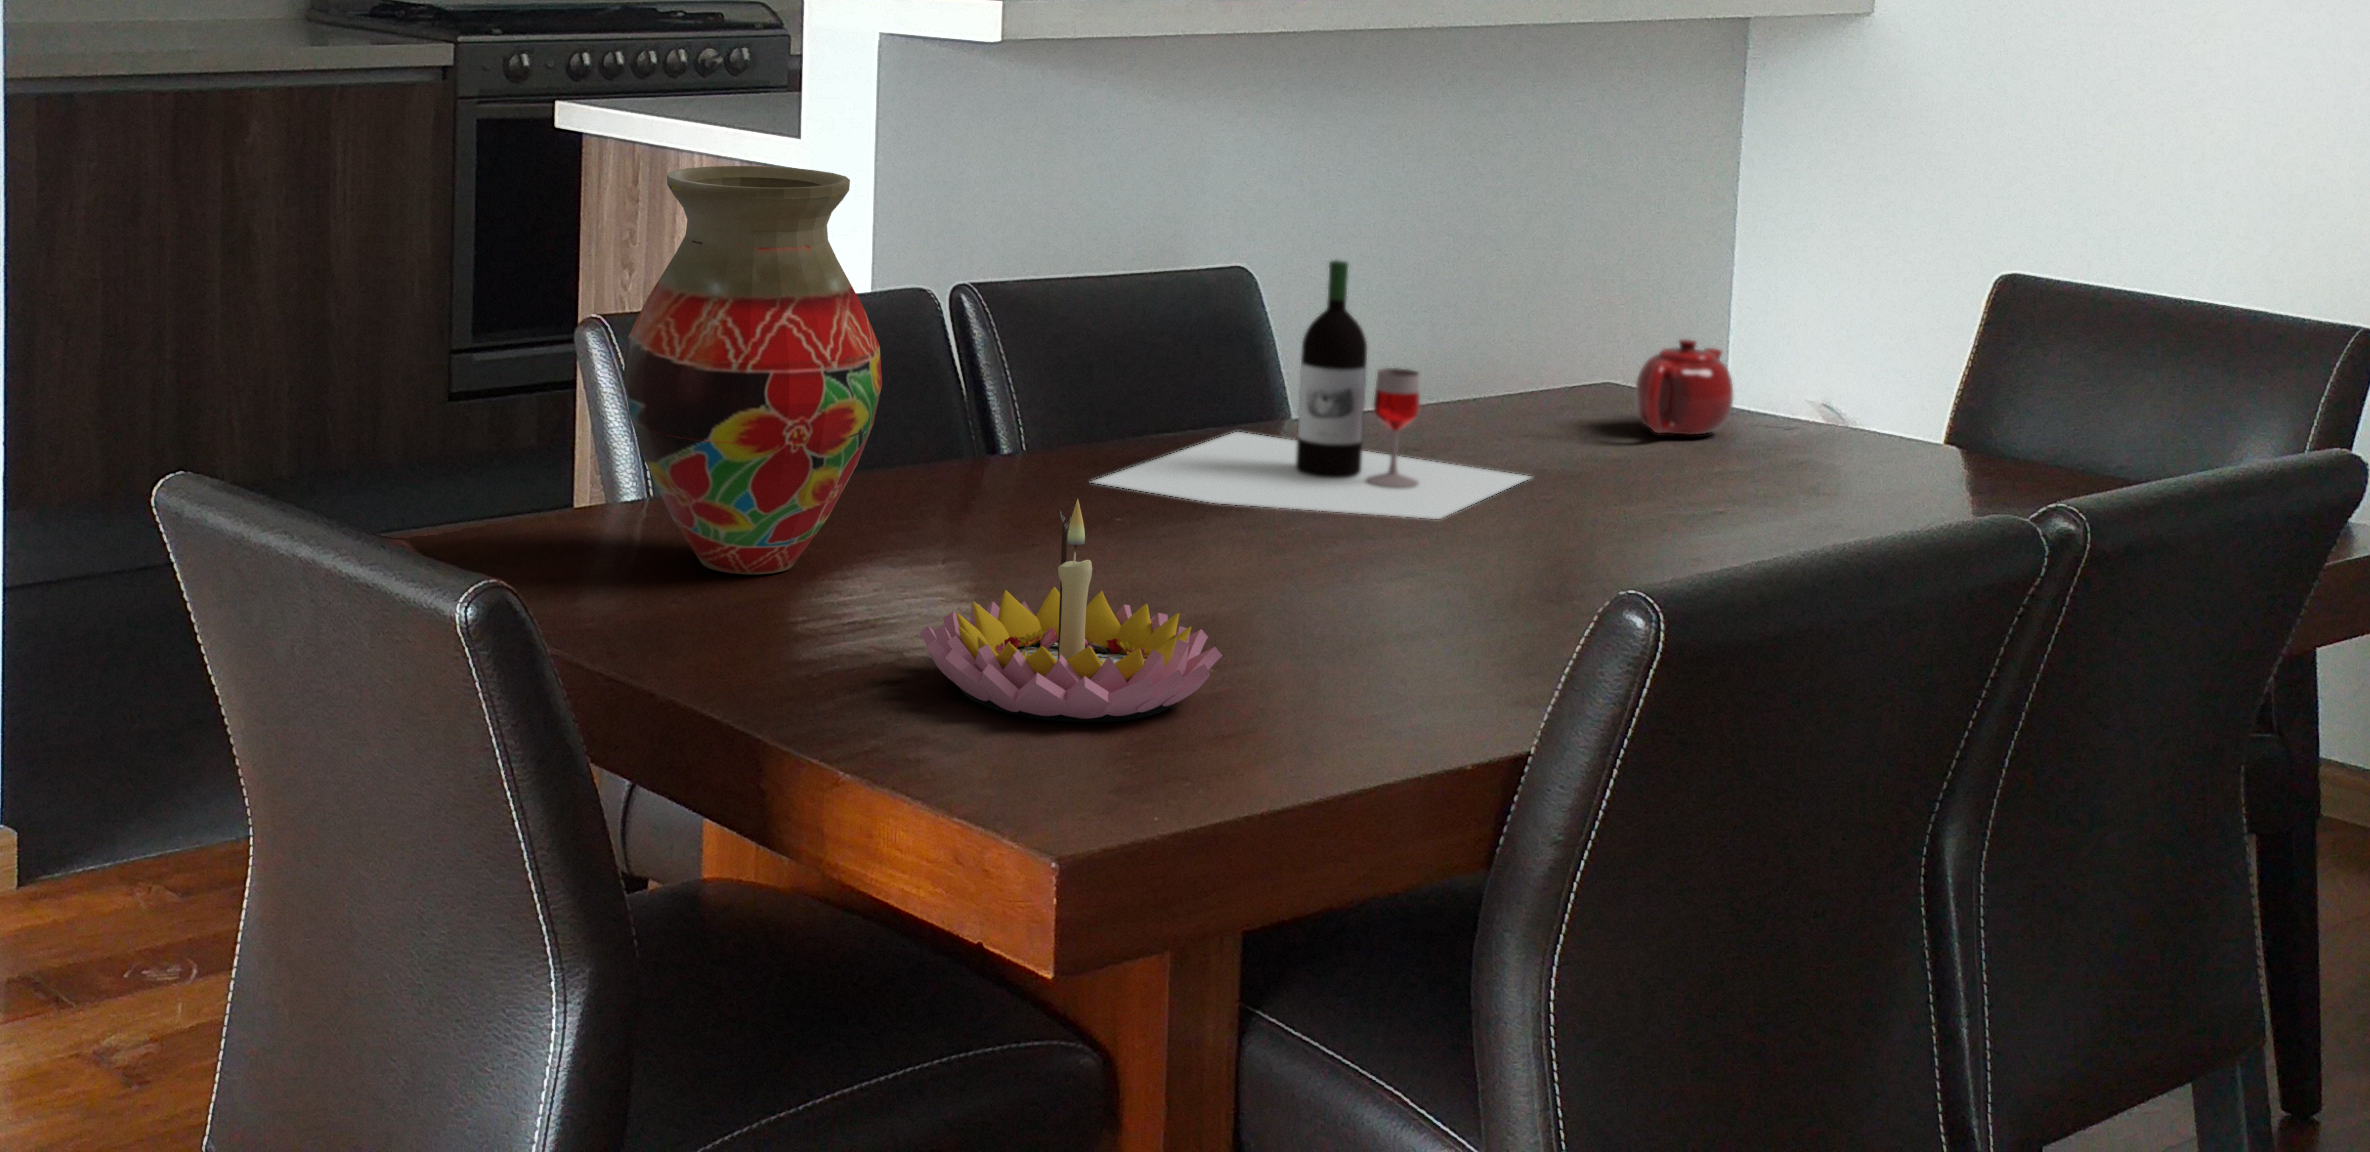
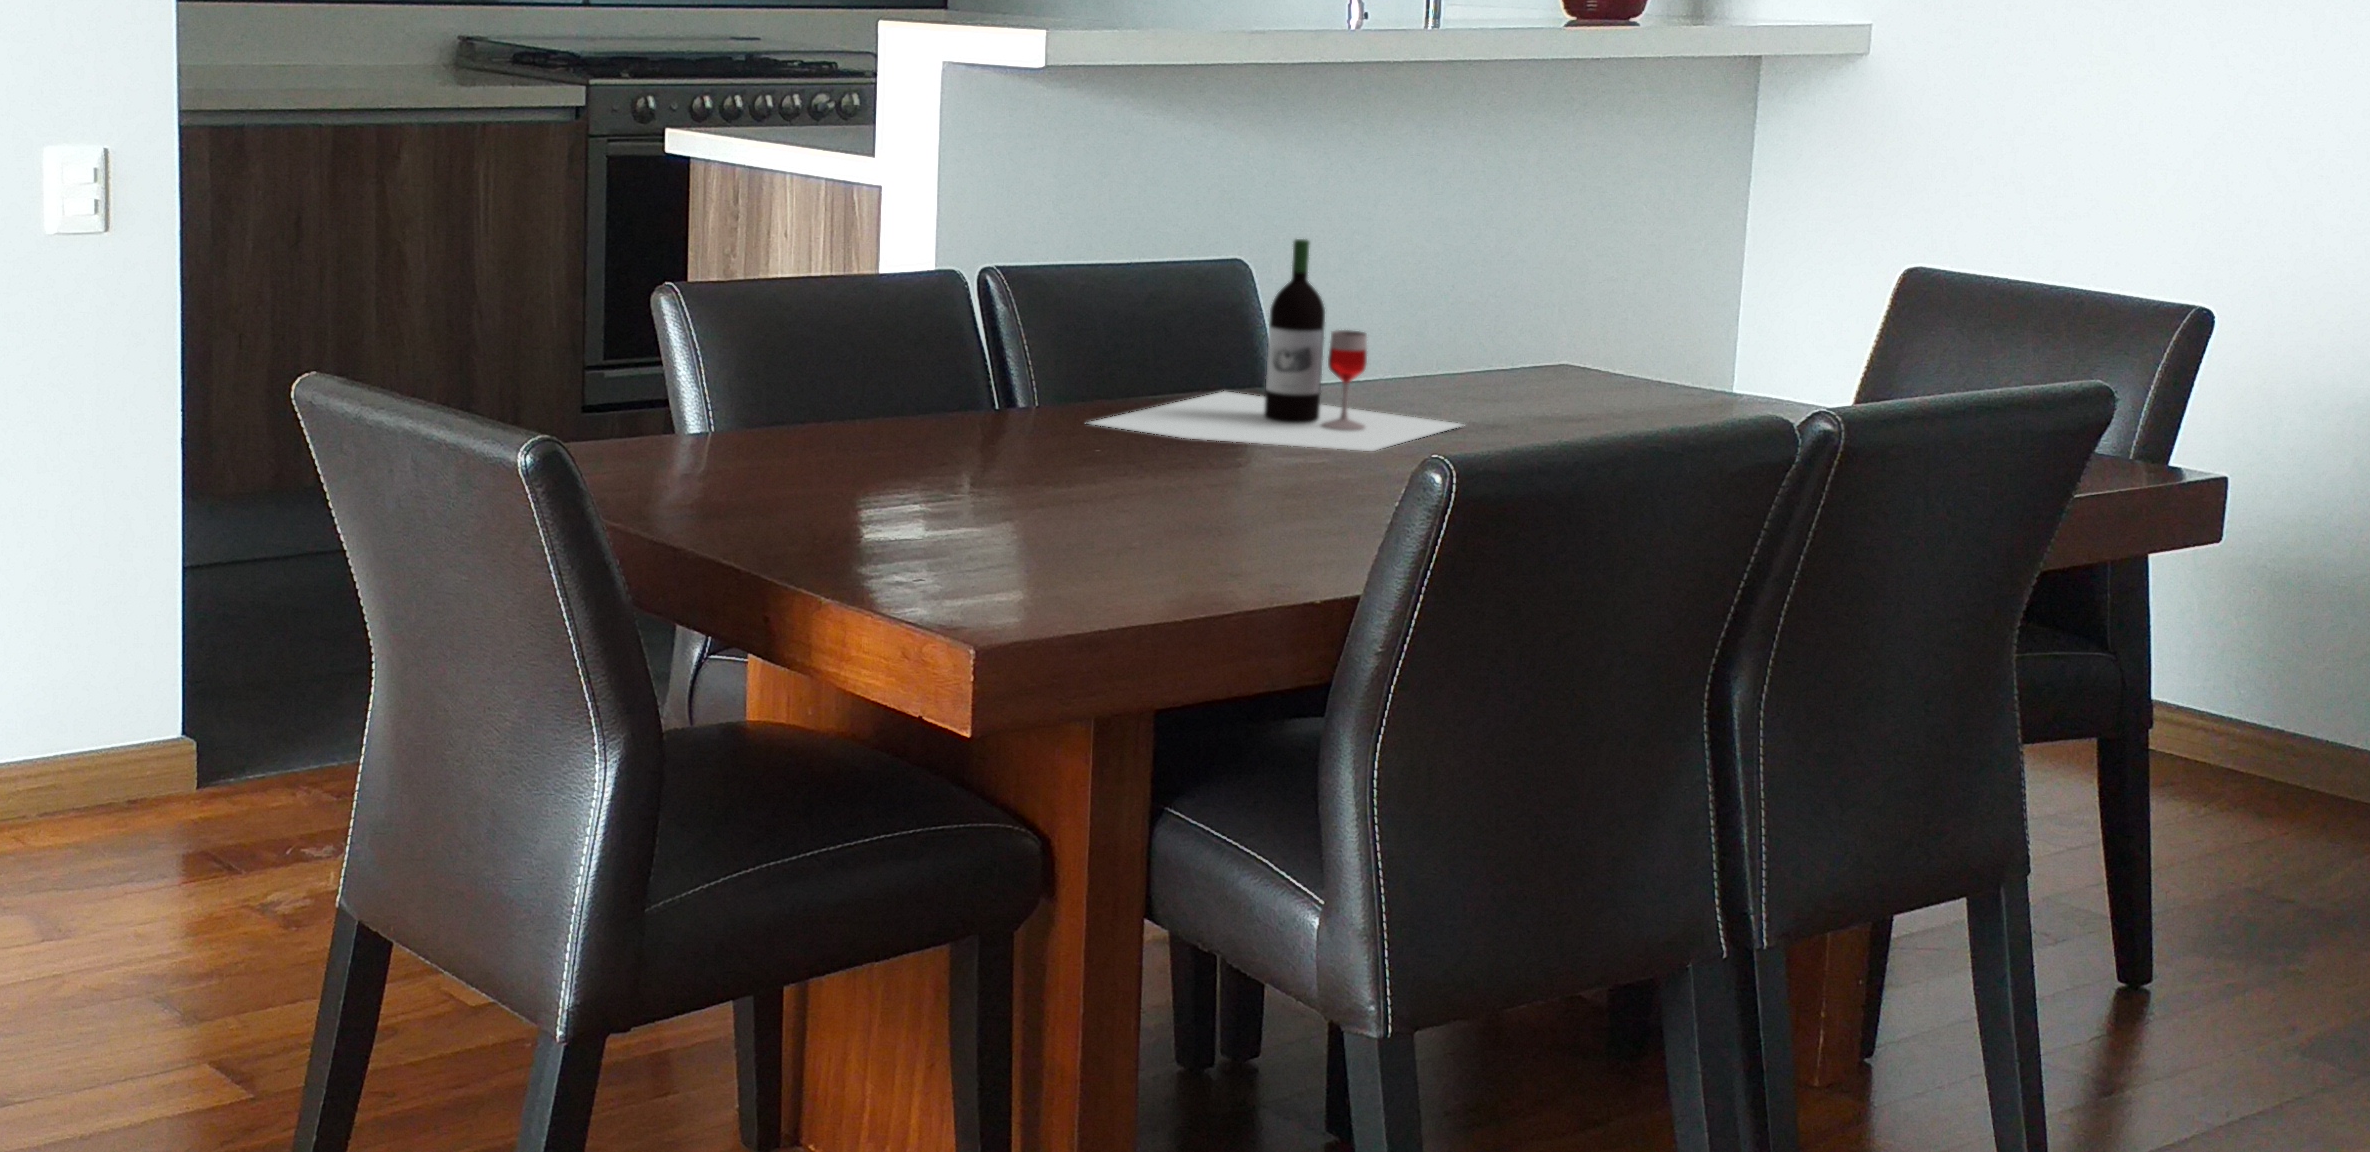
vase: present [623,166,882,574] -> none [679,144,890,476]
teapot: present [1635,339,1733,435] -> none [1576,318,1660,399]
candle holder: present [920,499,1222,722] -> none [898,392,1137,566]

